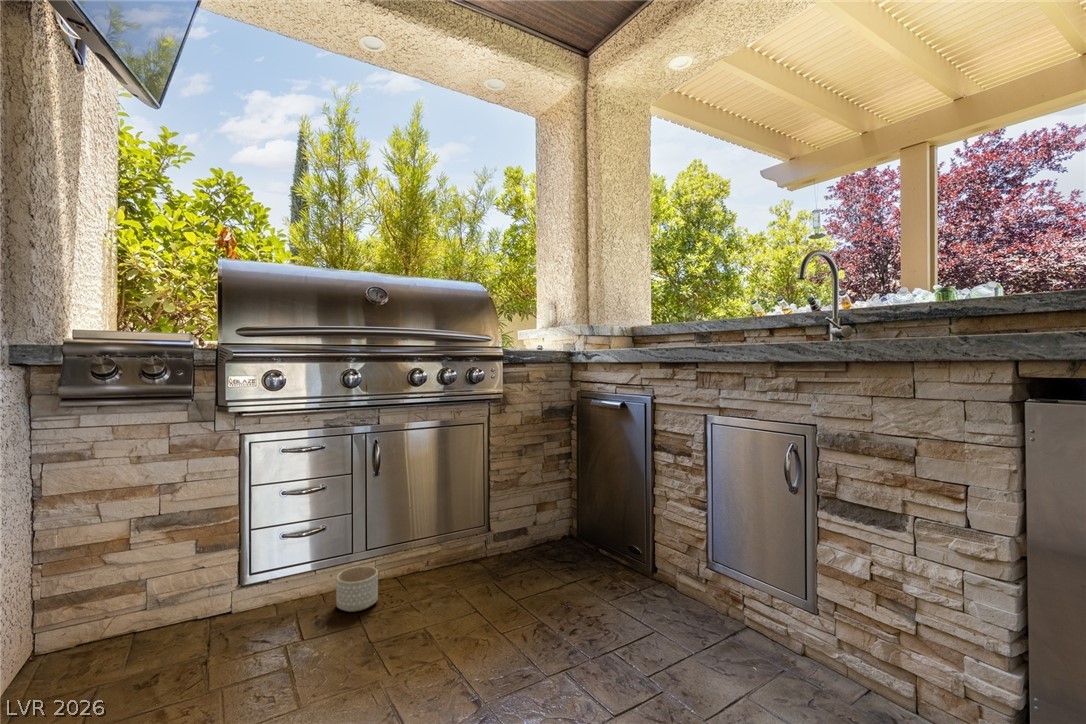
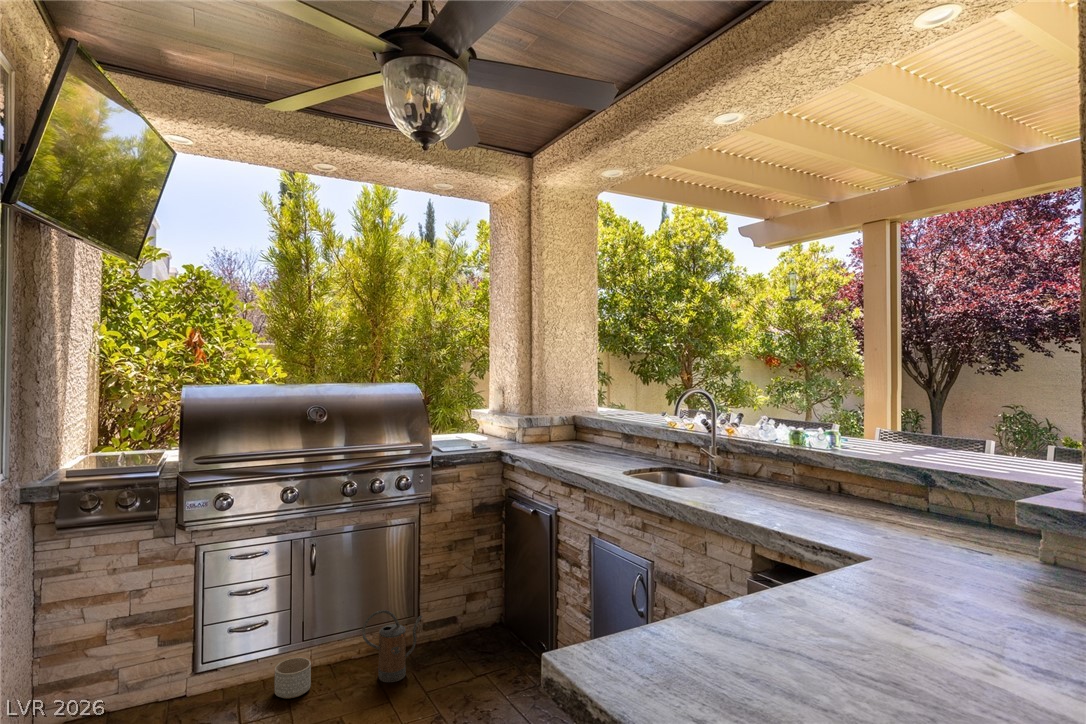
watering can: none [436,511,499,592] -> present [362,610,422,682]

